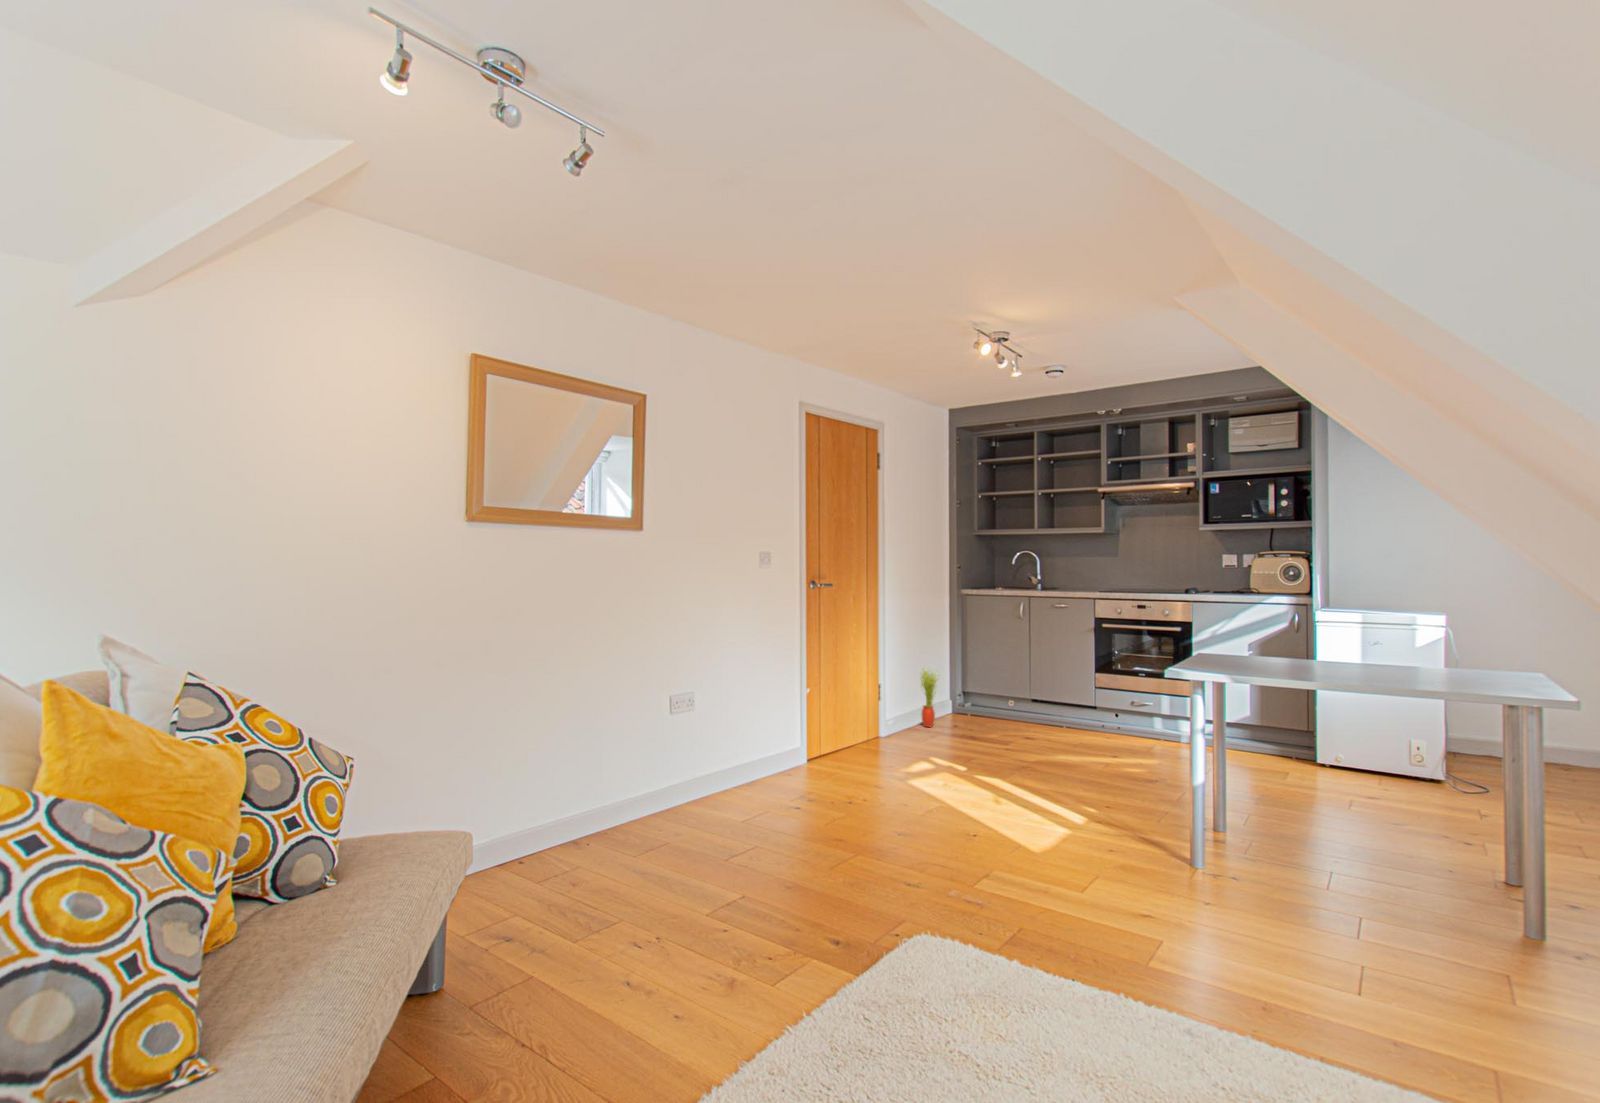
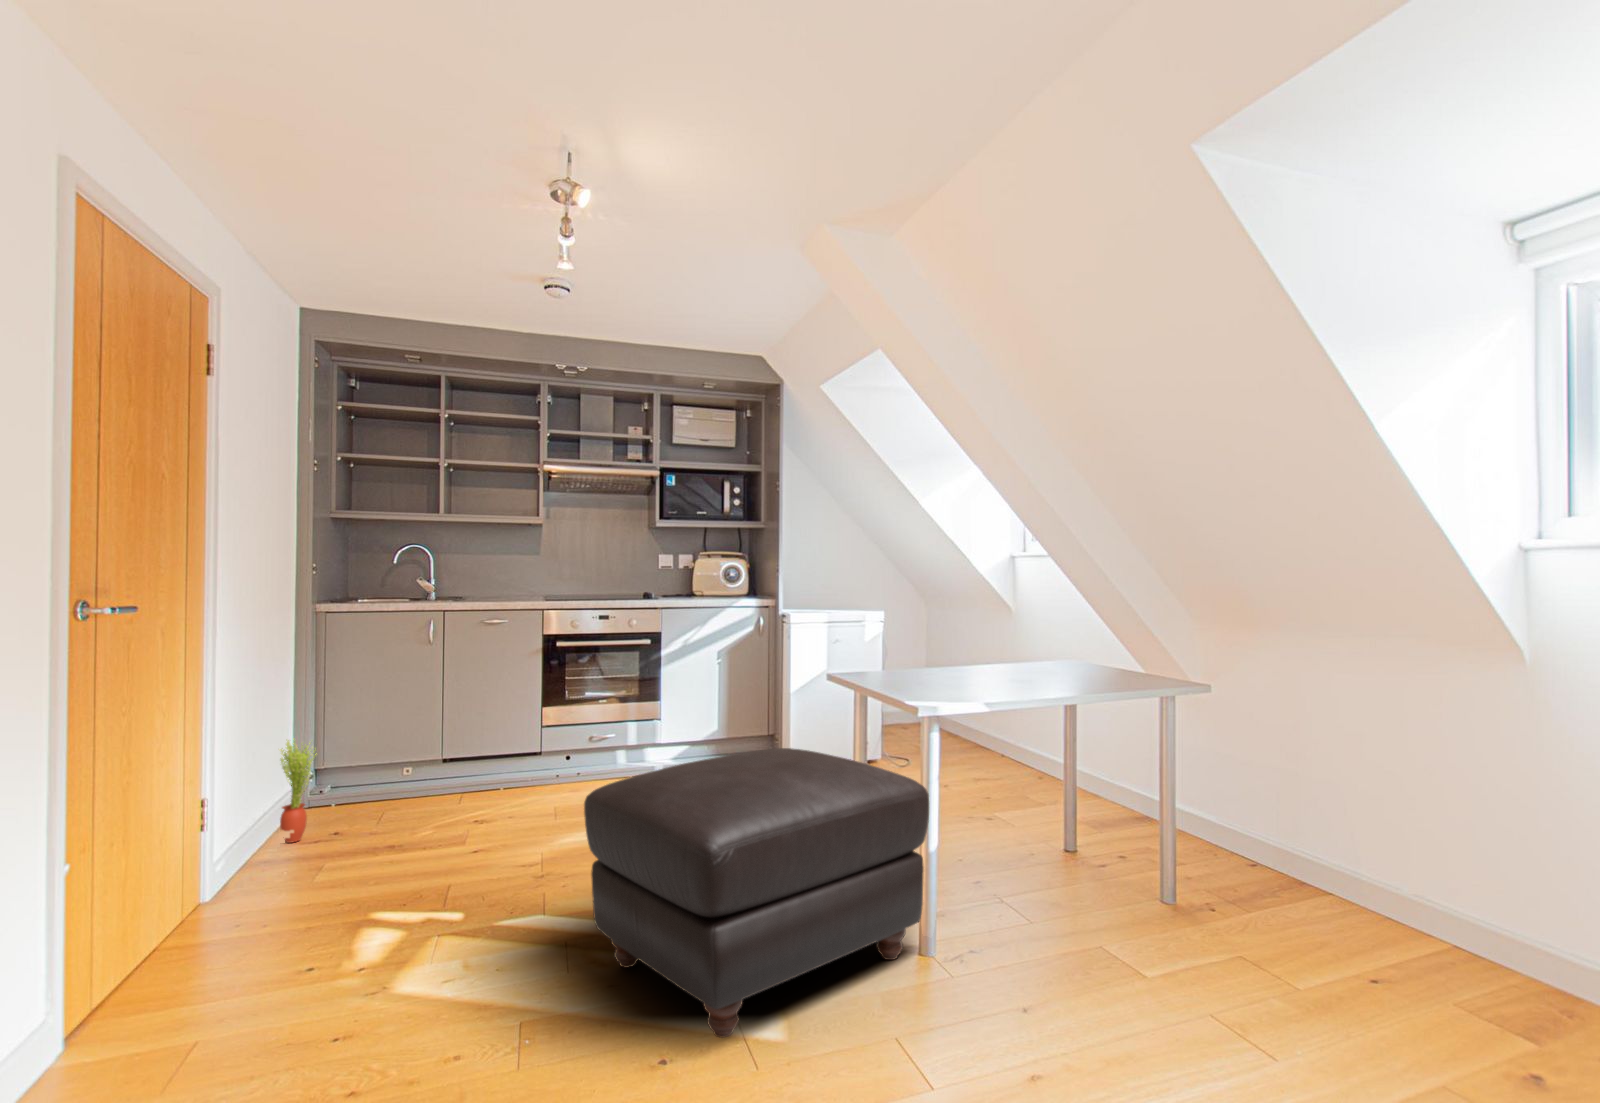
ottoman: none [944,703,1154,872] -> present [584,748,929,1038]

